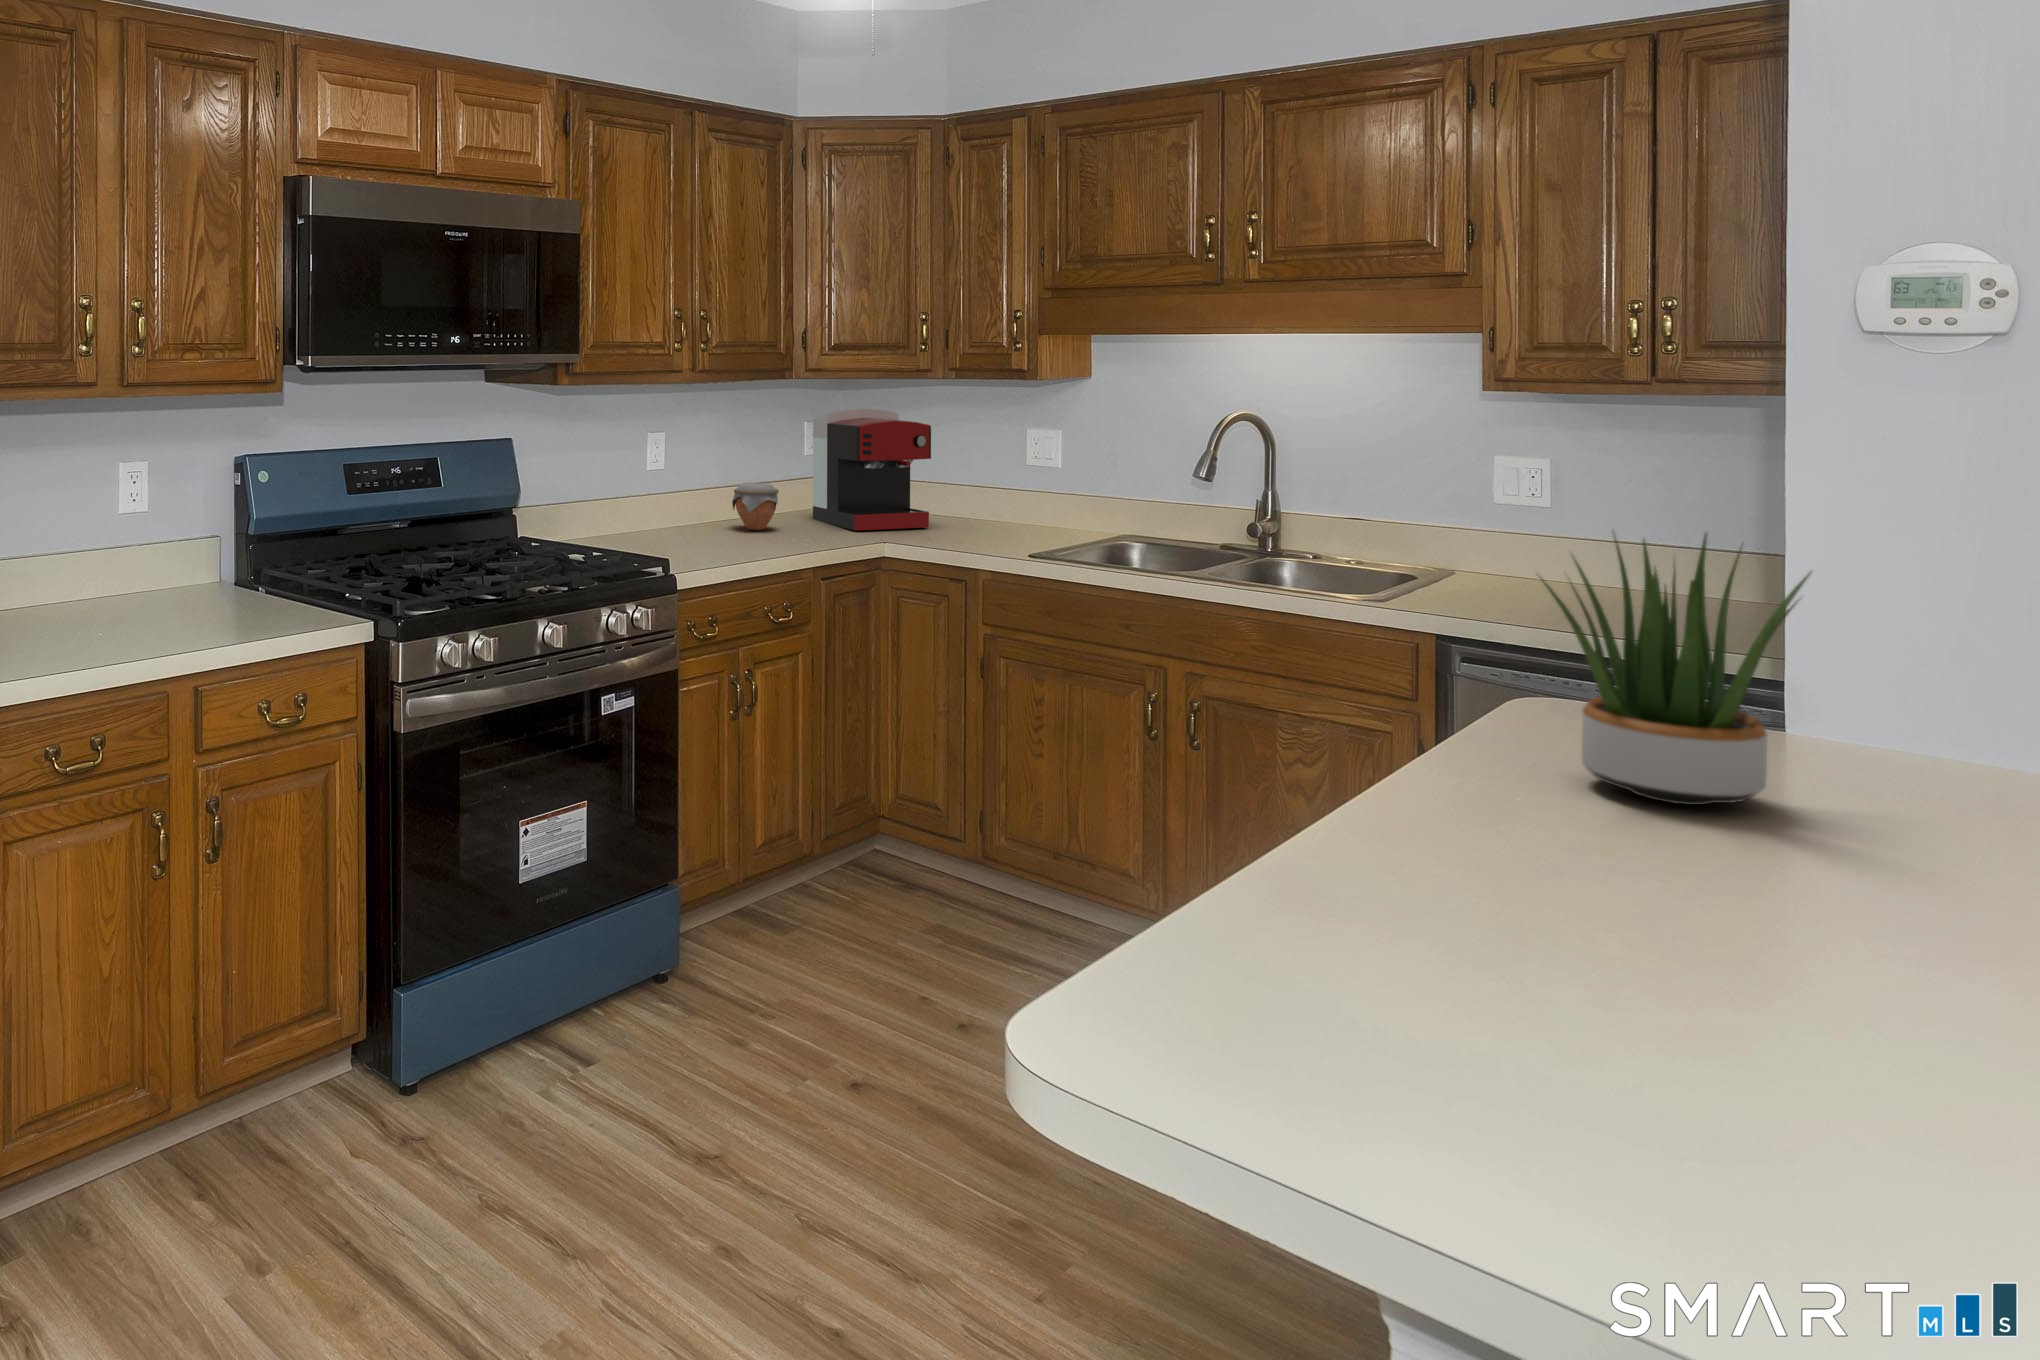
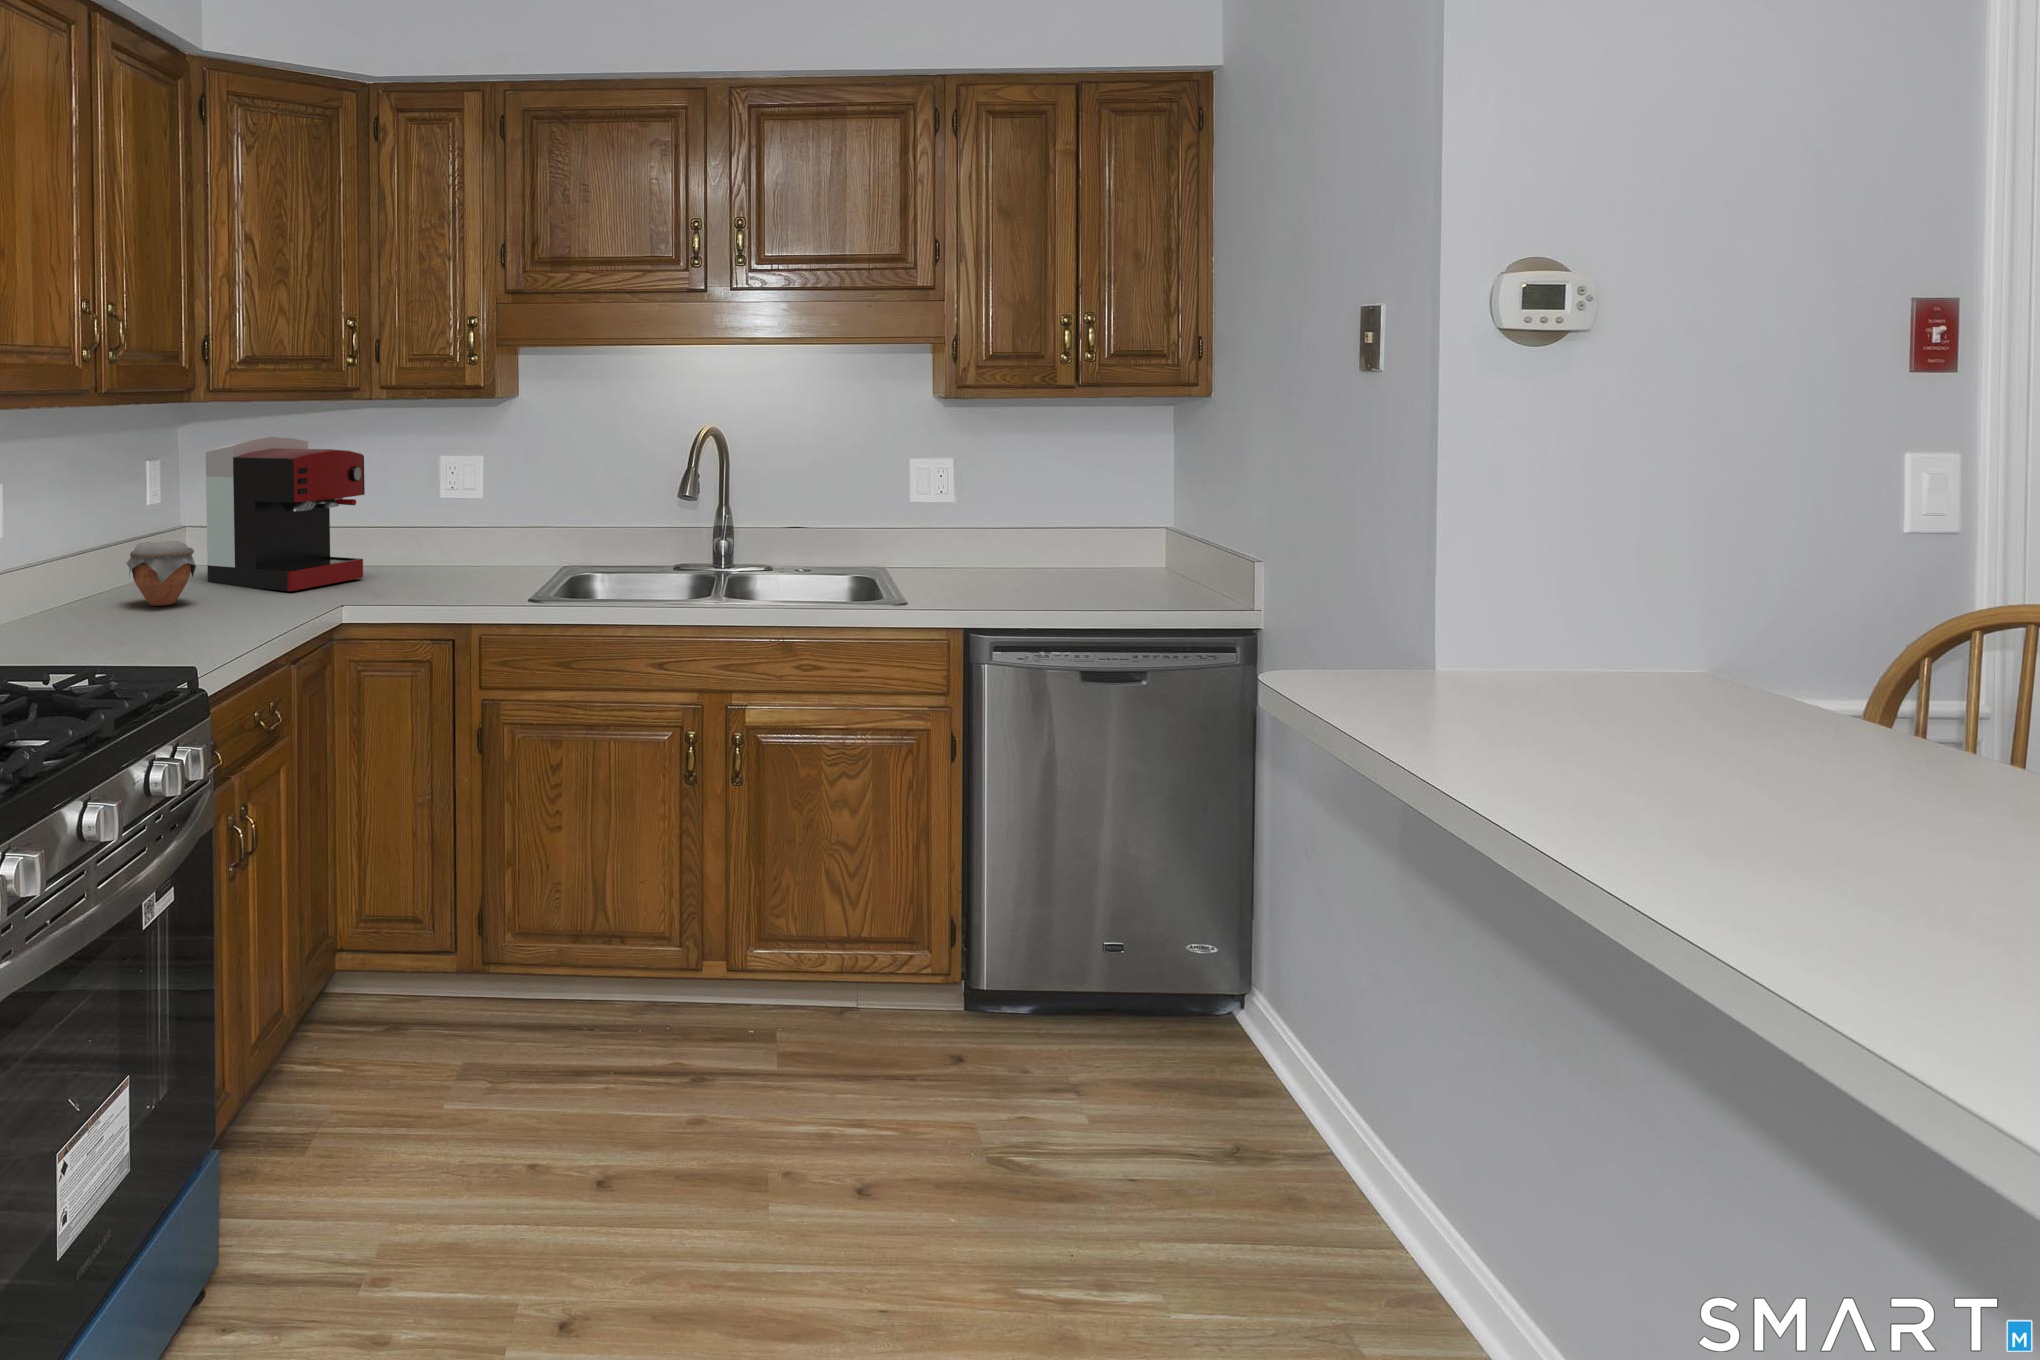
potted plant: present [1537,532,1811,805] -> none [1484,508,1816,770]

